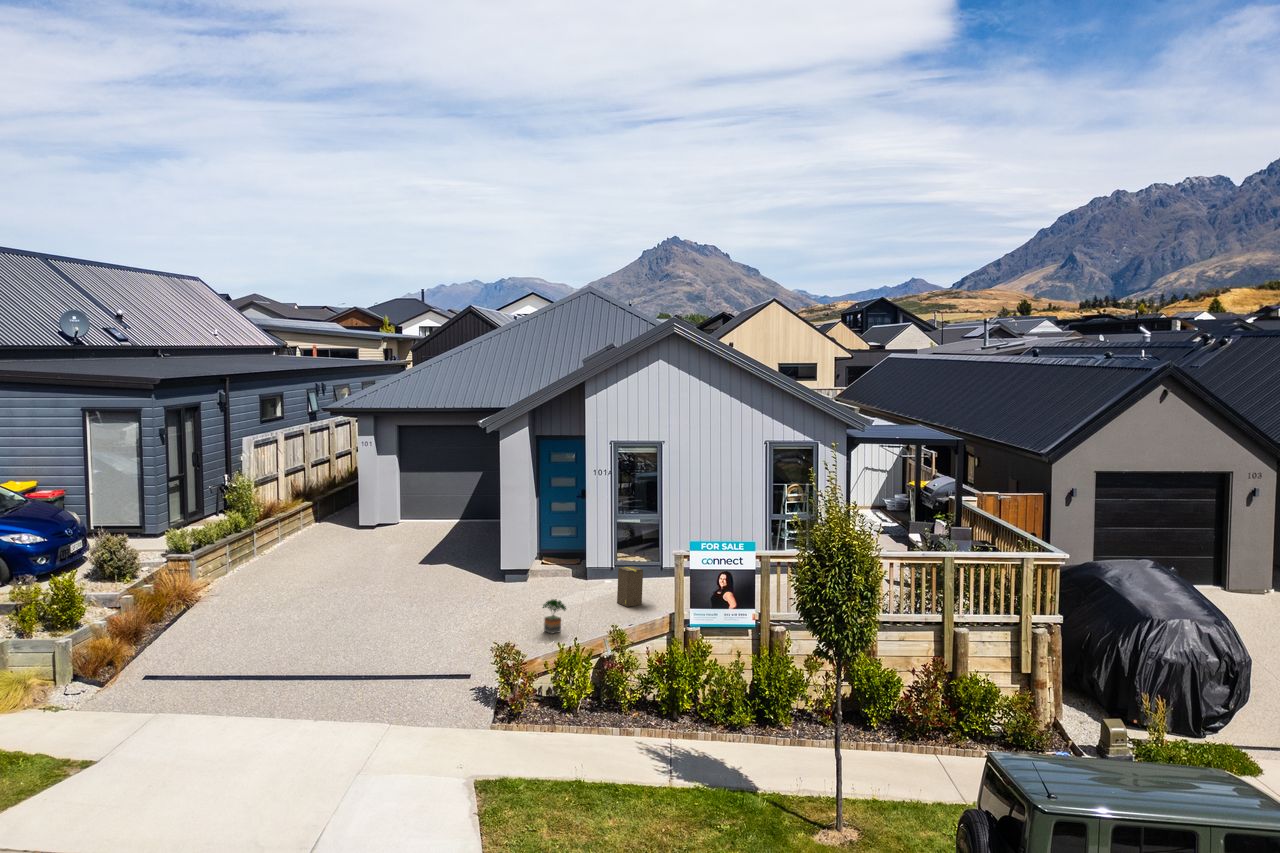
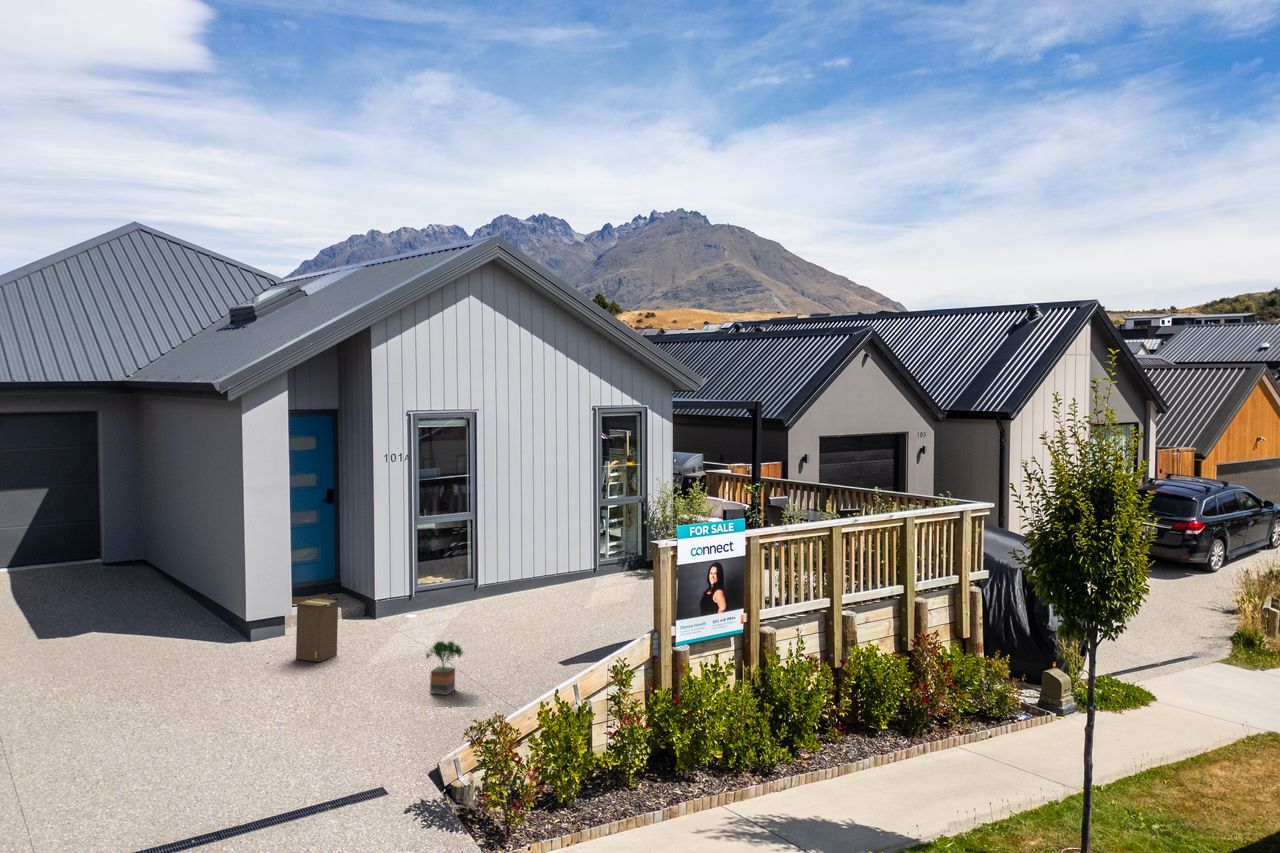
cardboard box: present [617,566,643,607] -> present [296,598,338,662]

